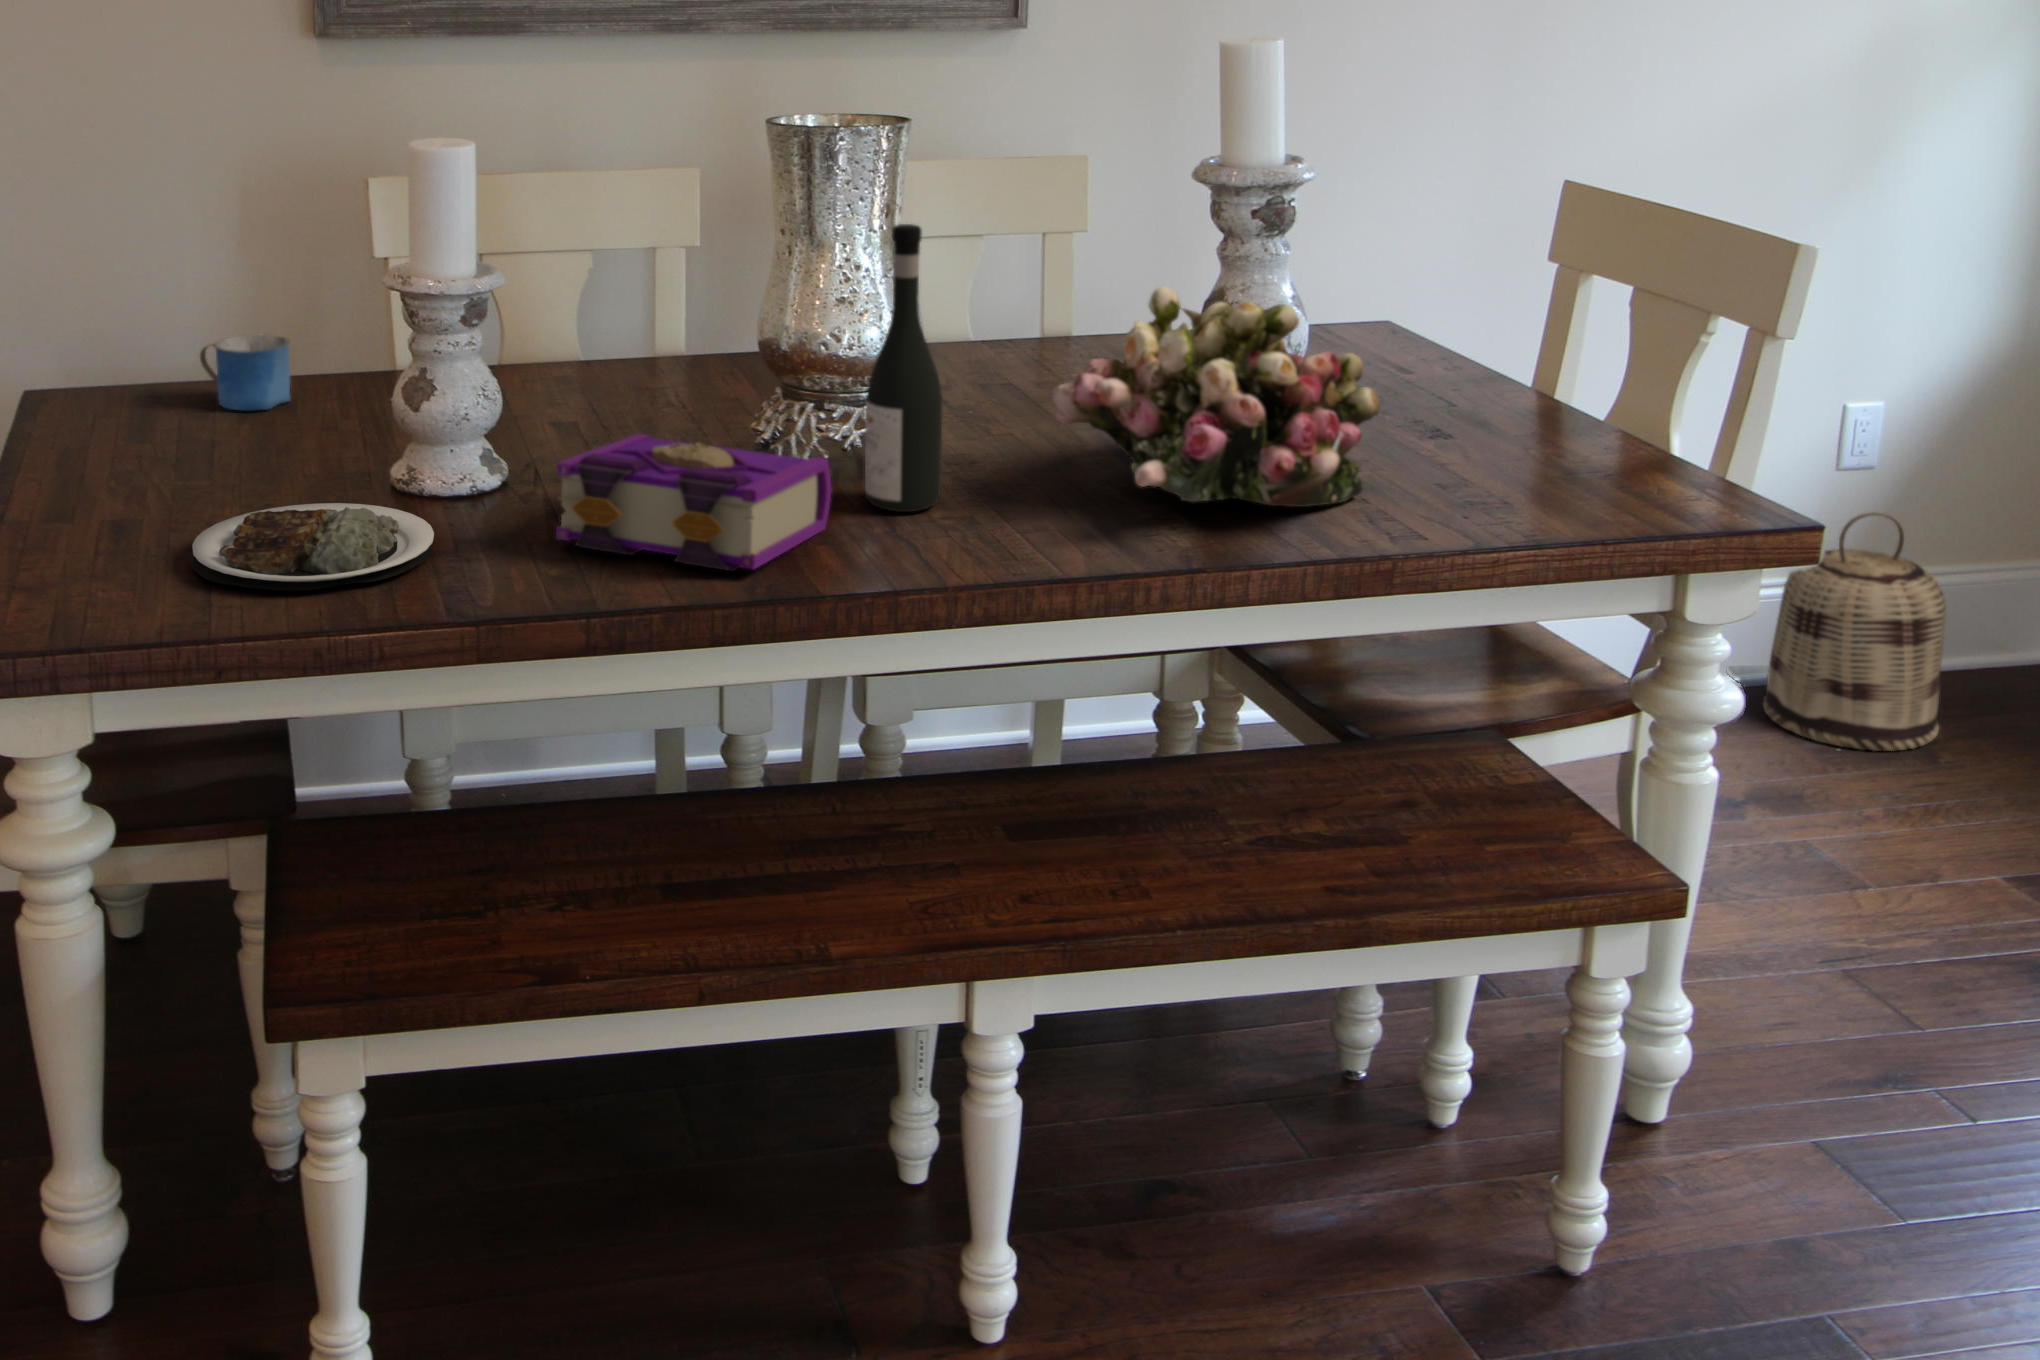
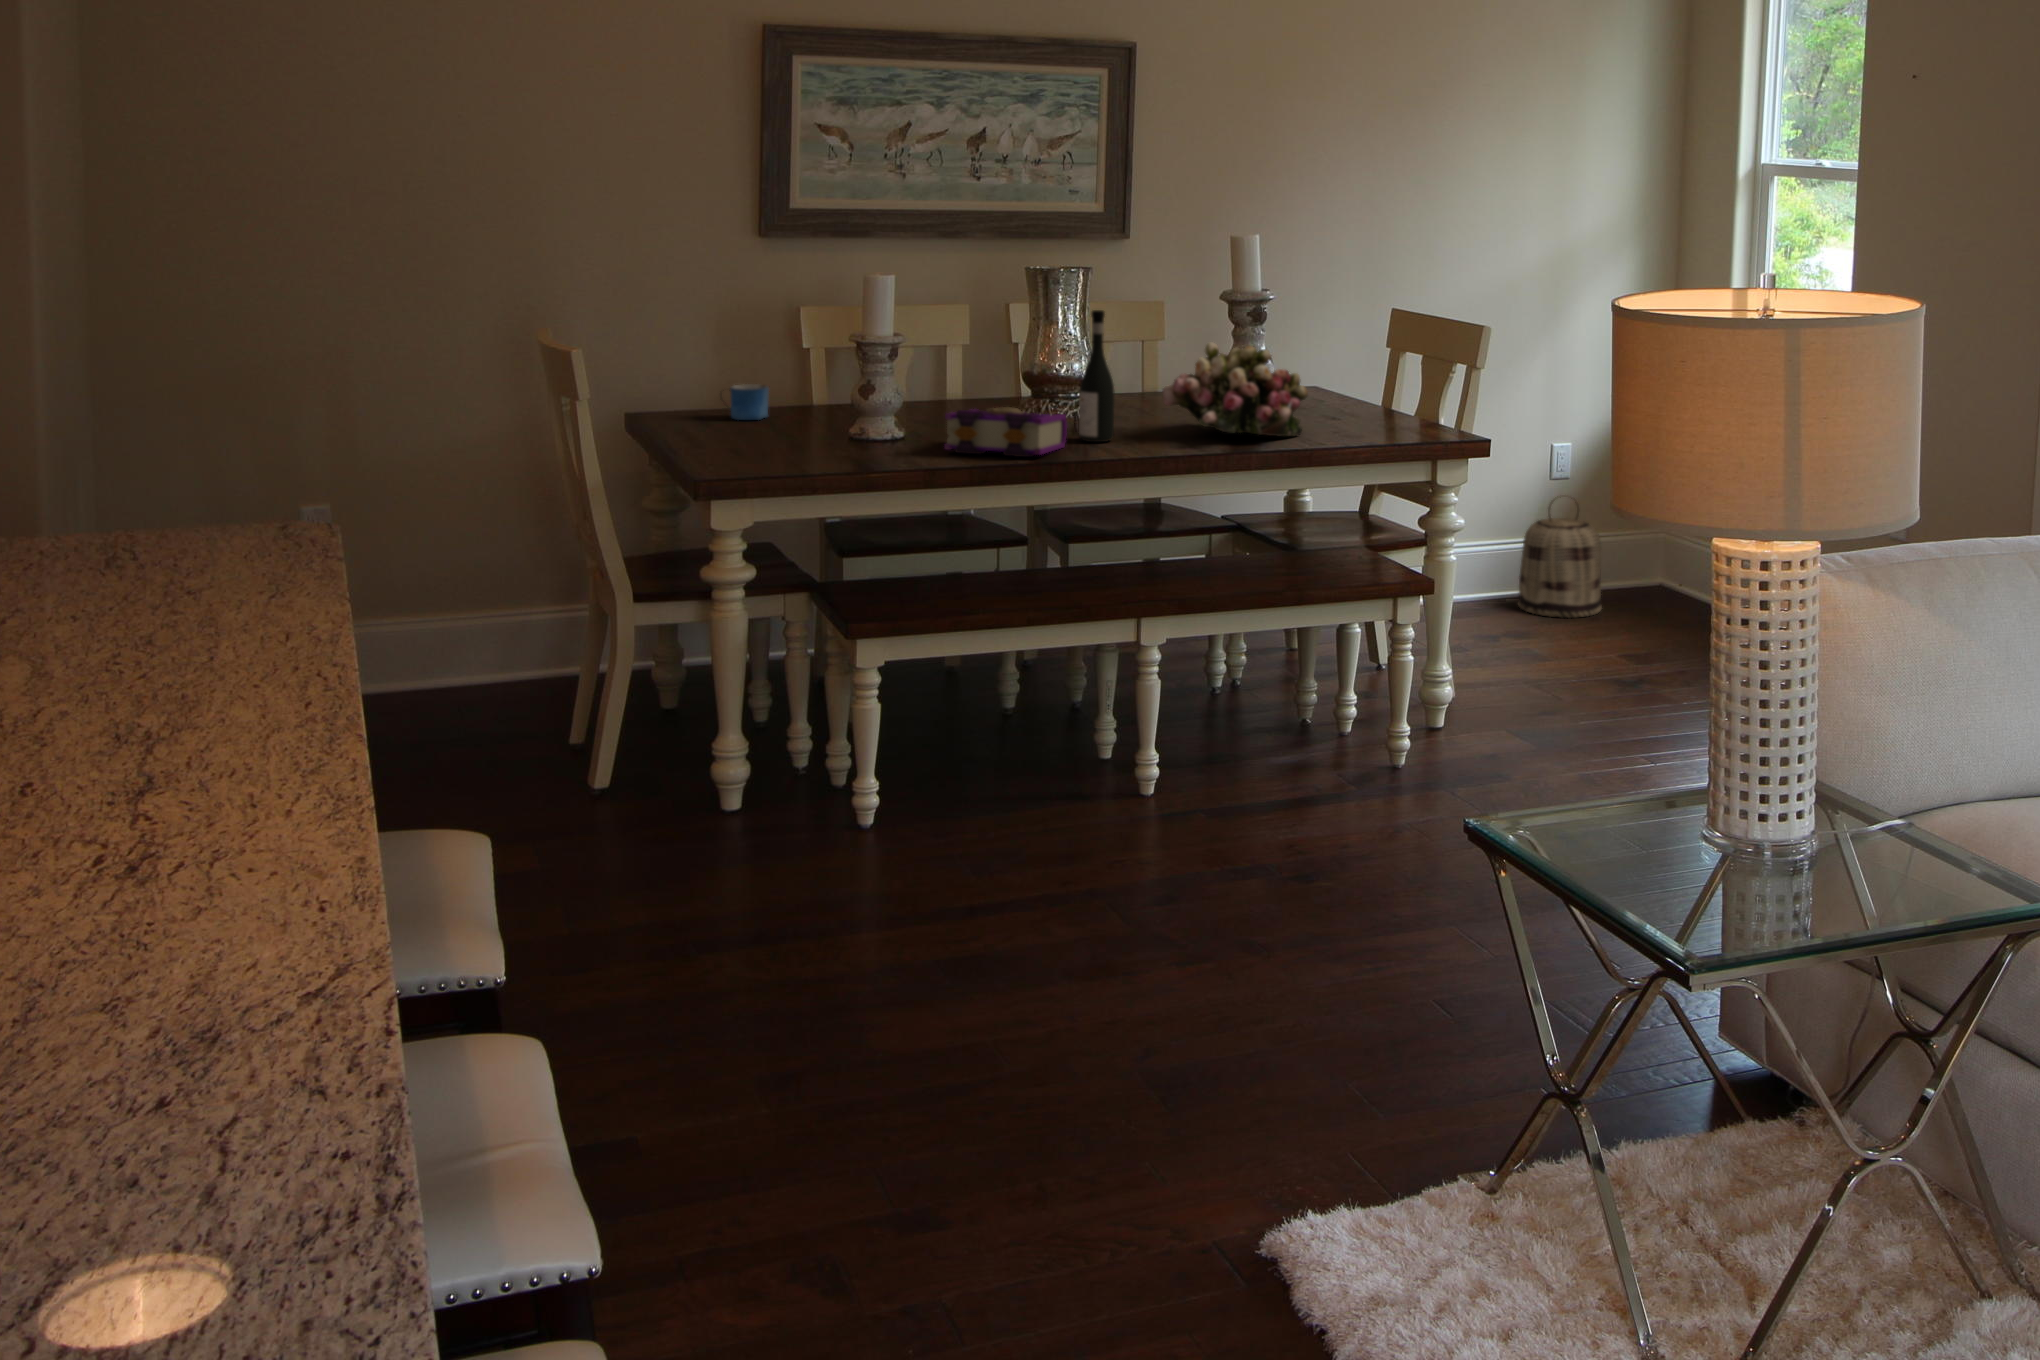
plate: present [191,503,434,590] -> none [766,438,899,466]

